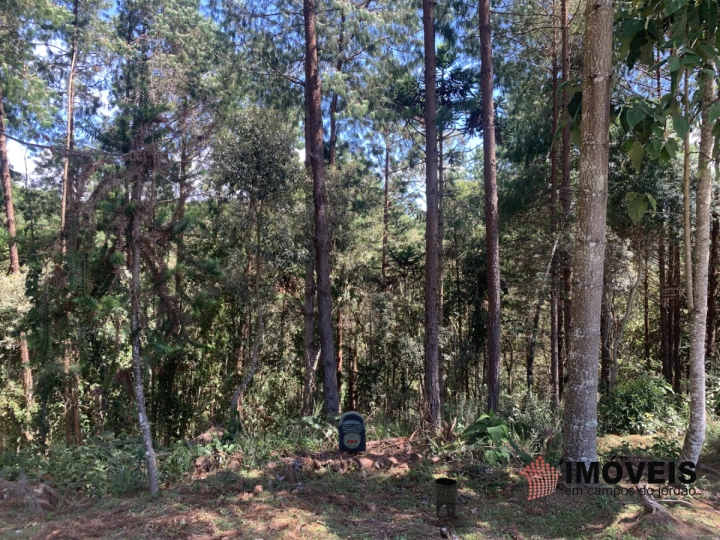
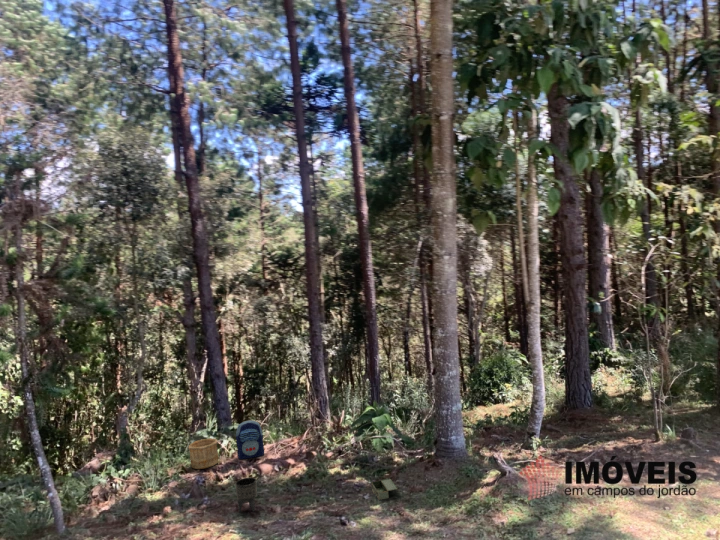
wooden bucket: none [291,424,319,454] -> present [188,438,218,469]
planter: present [434,478,458,518] -> present [235,478,257,512]
toolbox: none [479,496,510,518] -> present [372,478,397,500]

